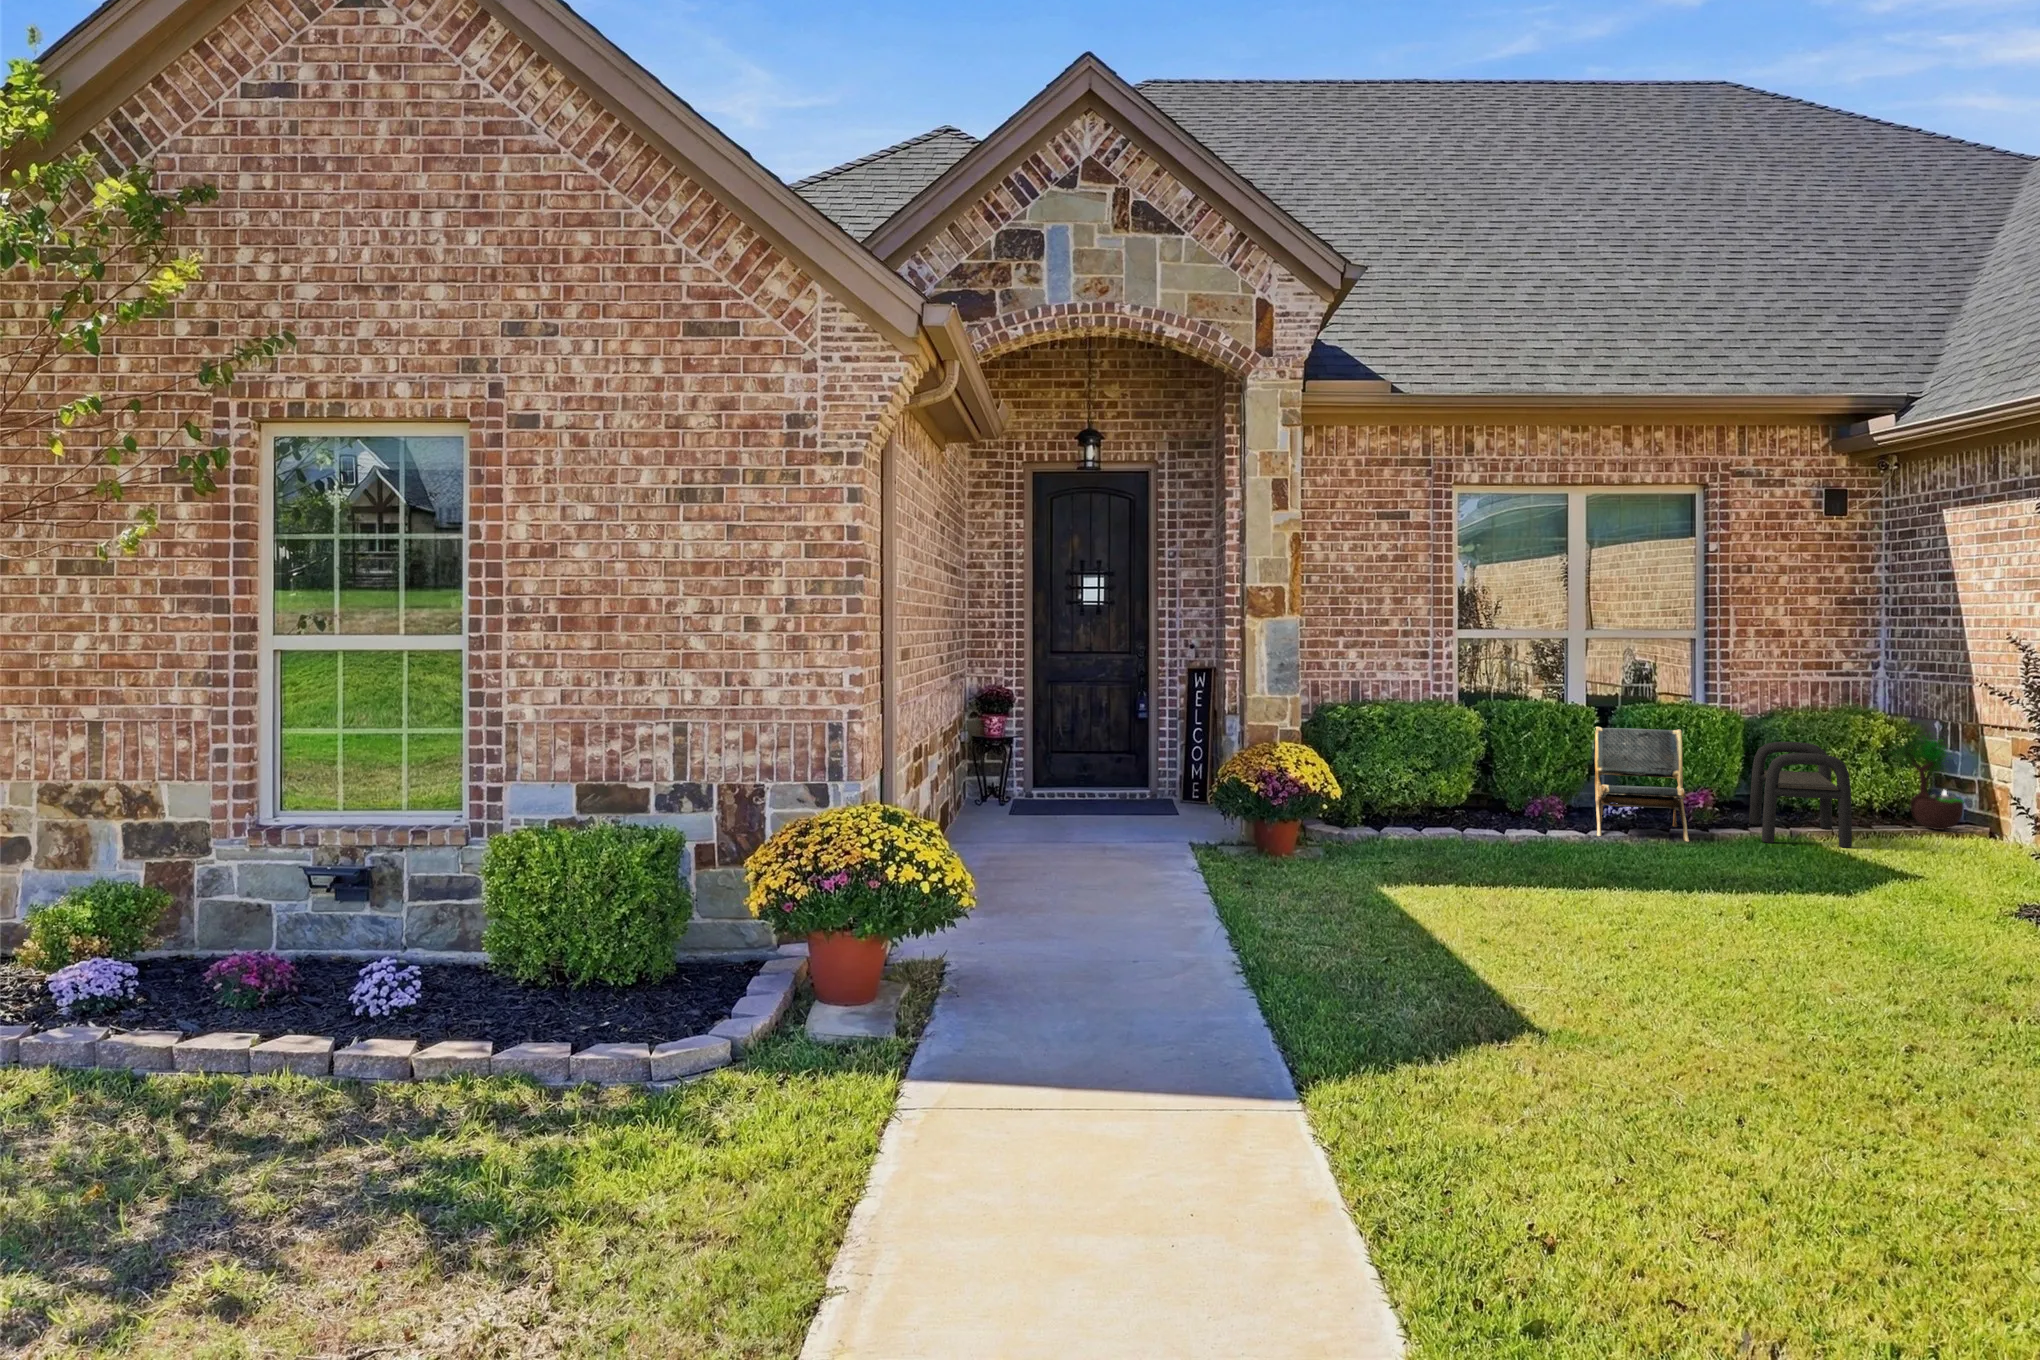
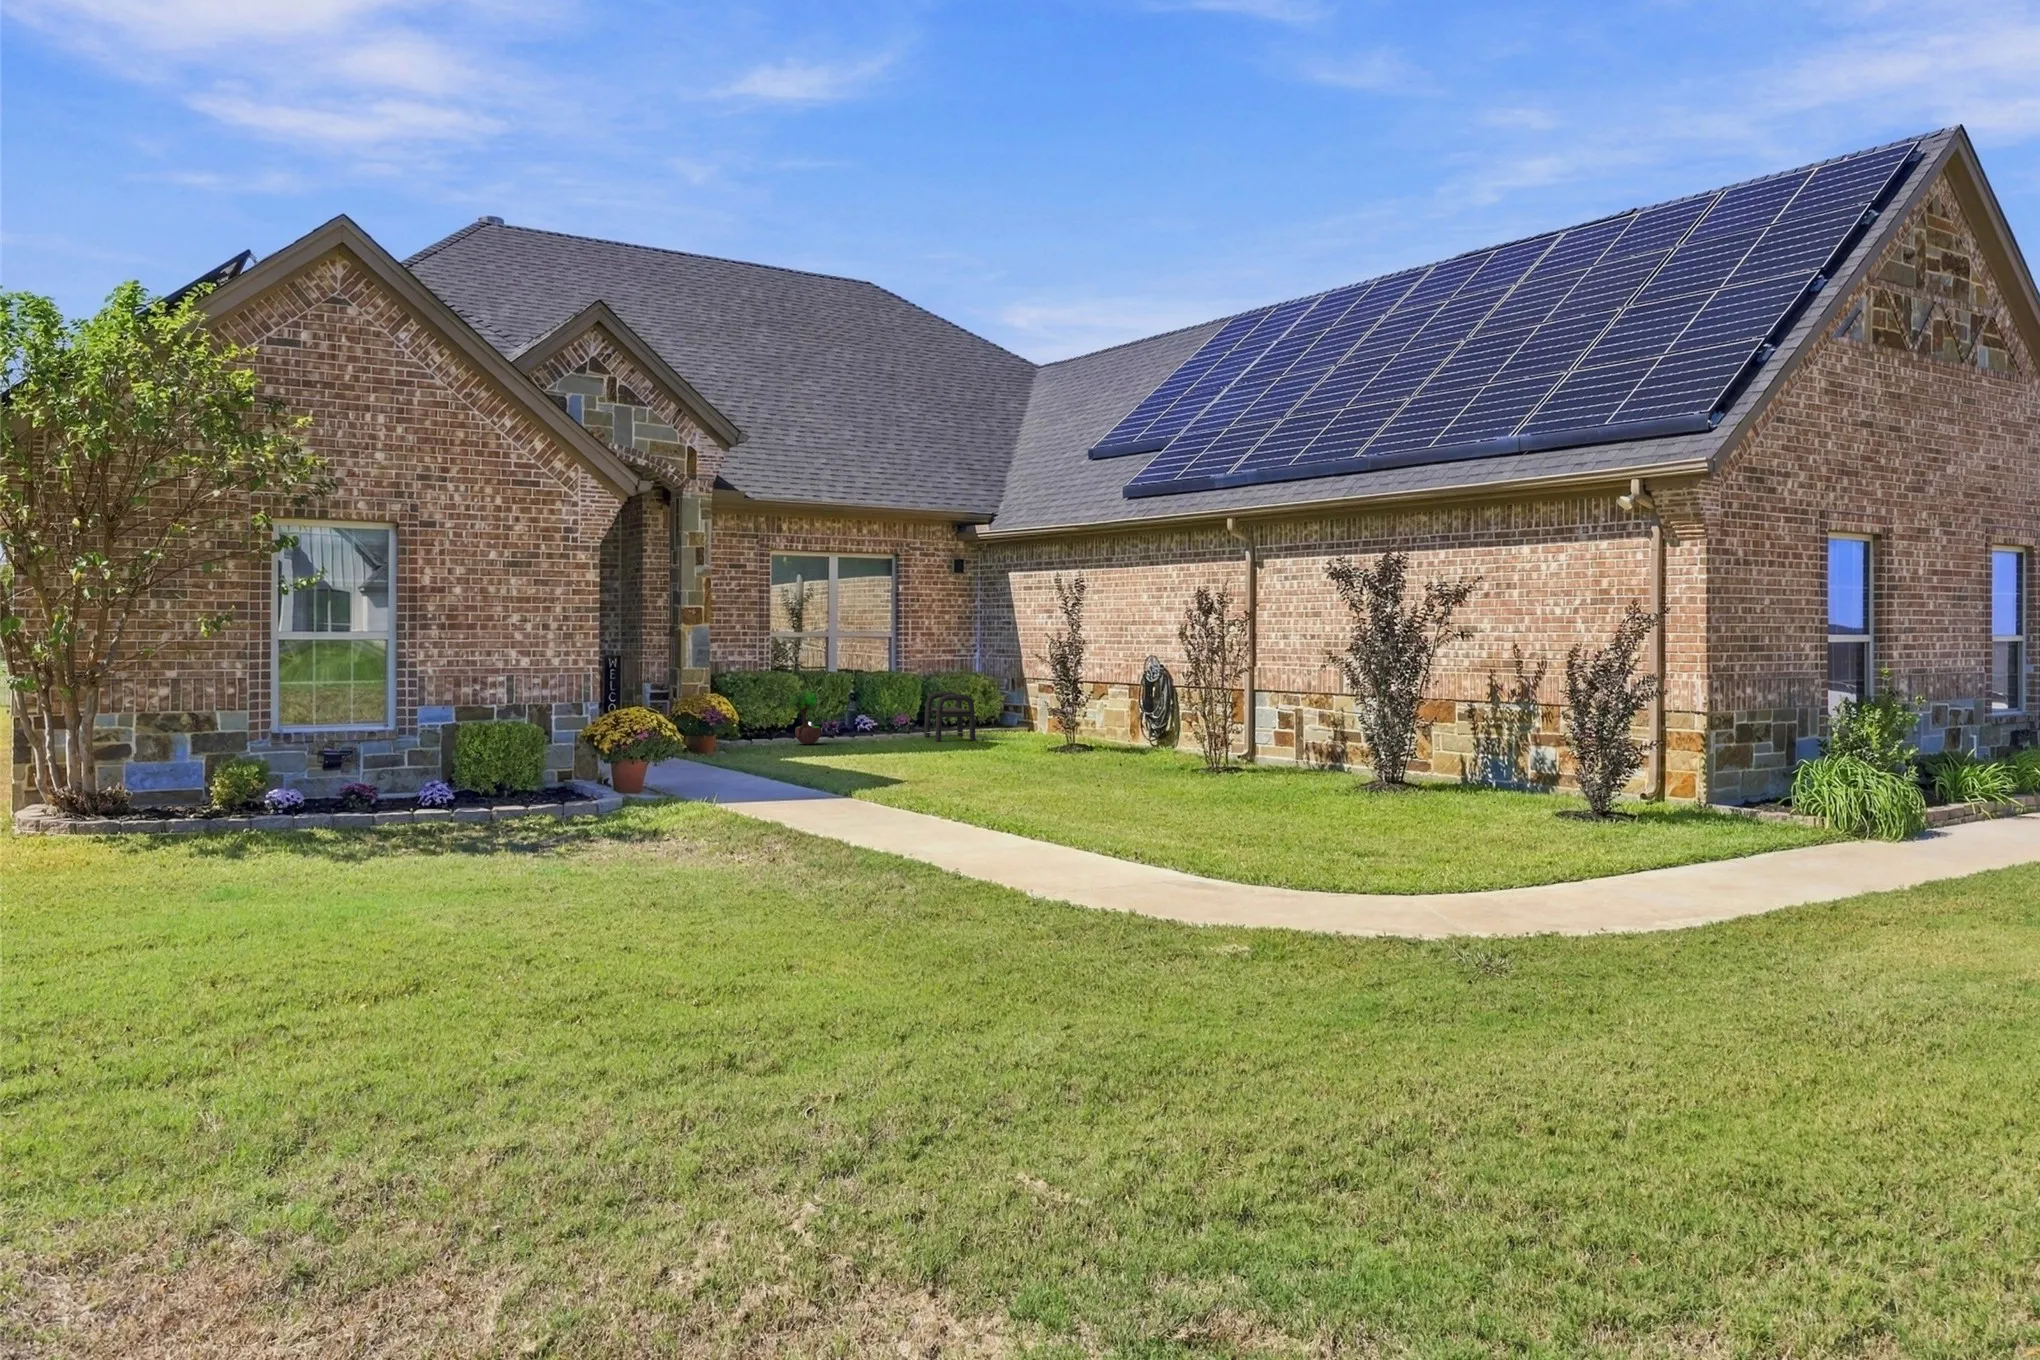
lounge chair: present [1595,727,1689,842] -> none [849,687,903,744]
potted tree: present [1893,731,1964,830] -> present [787,690,821,745]

